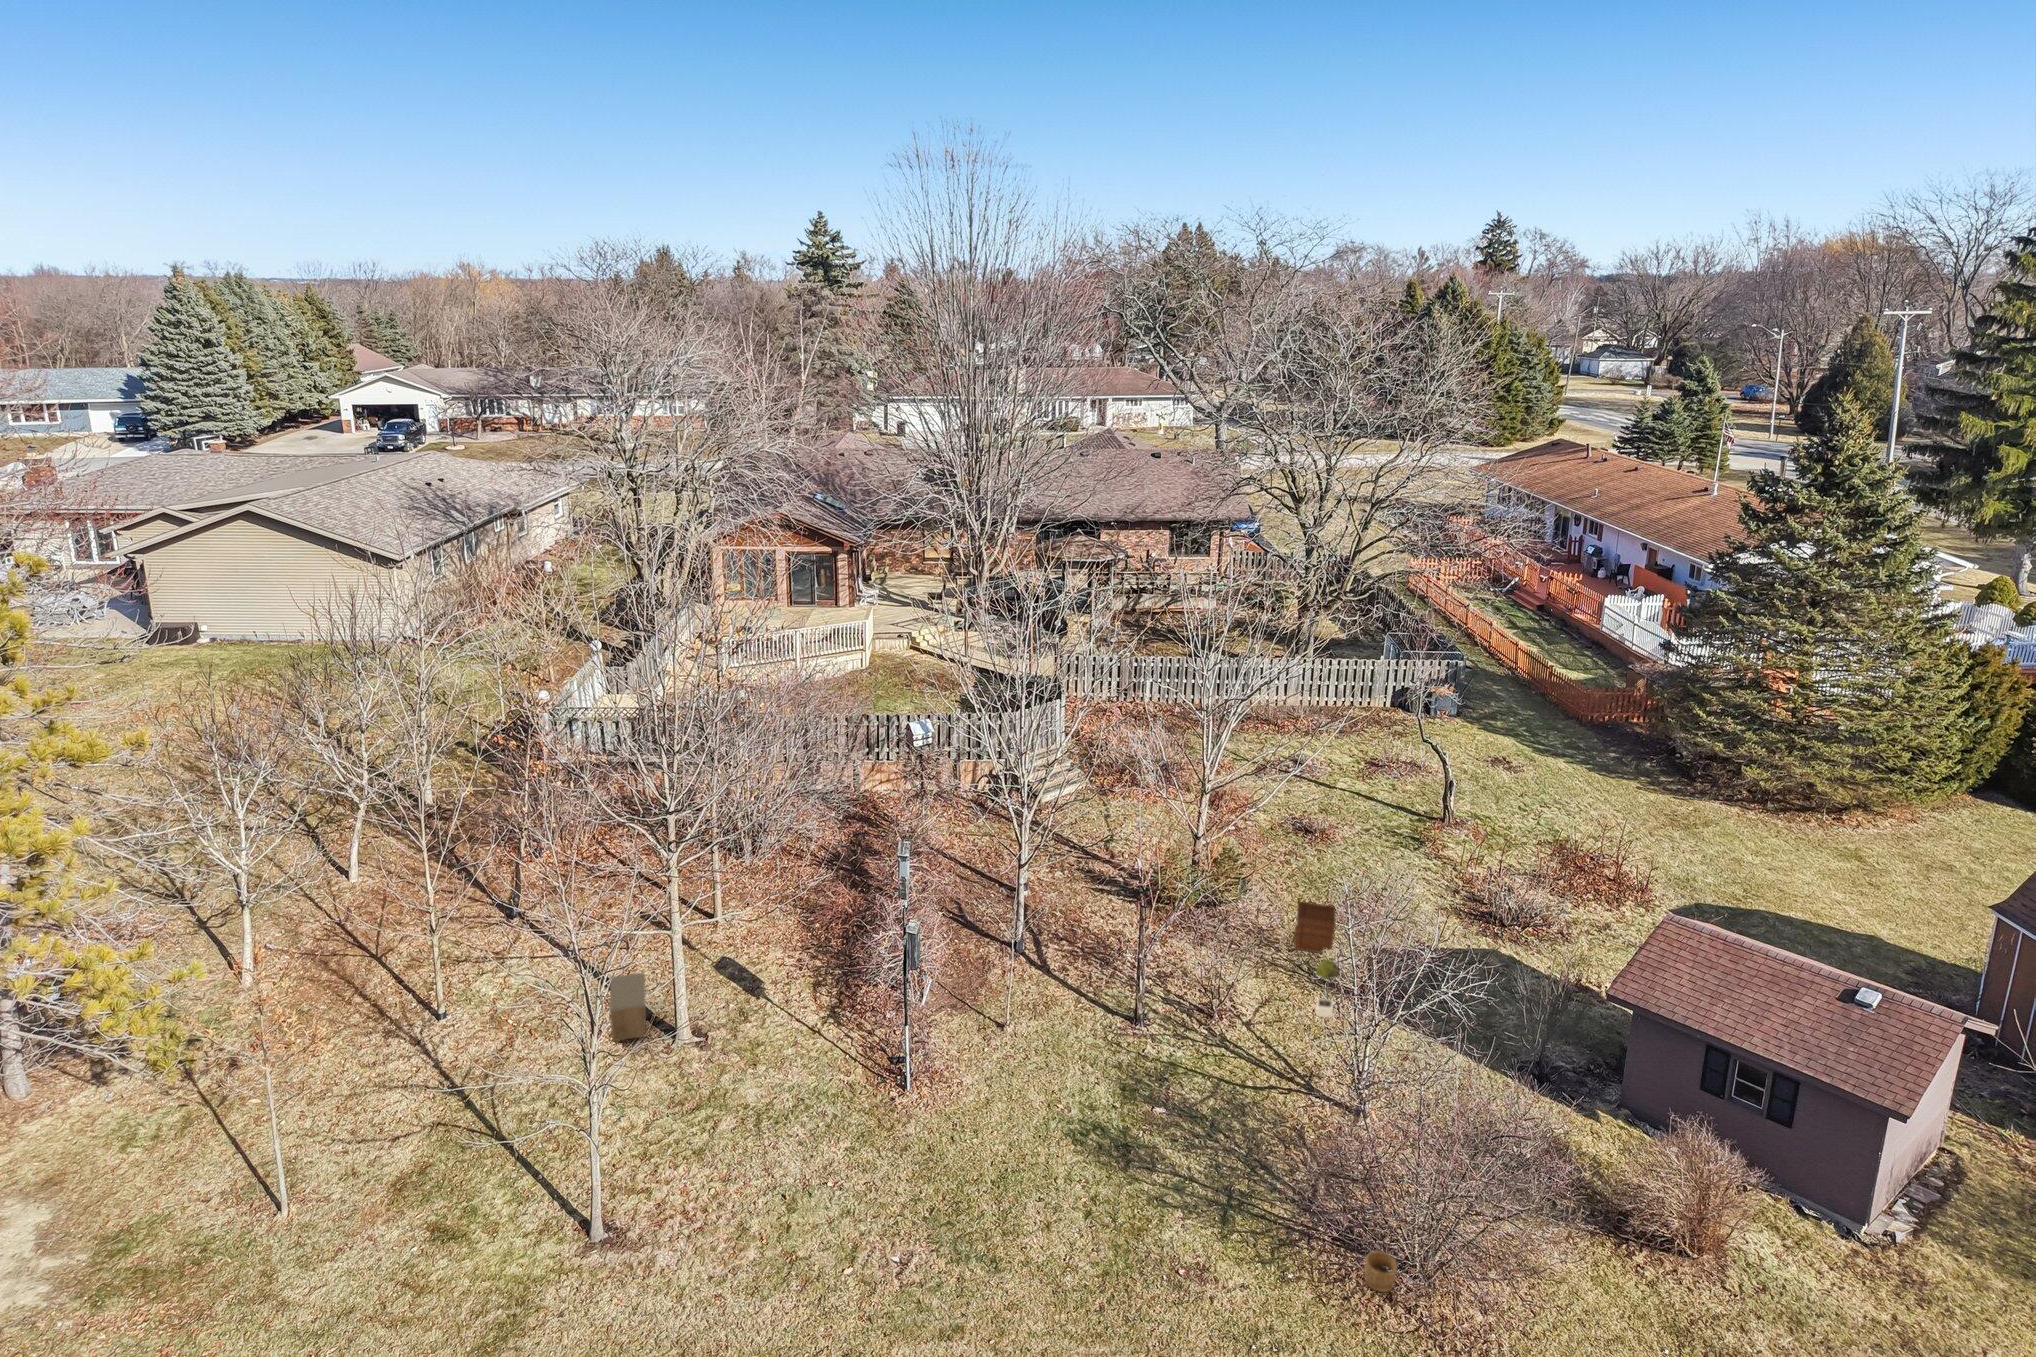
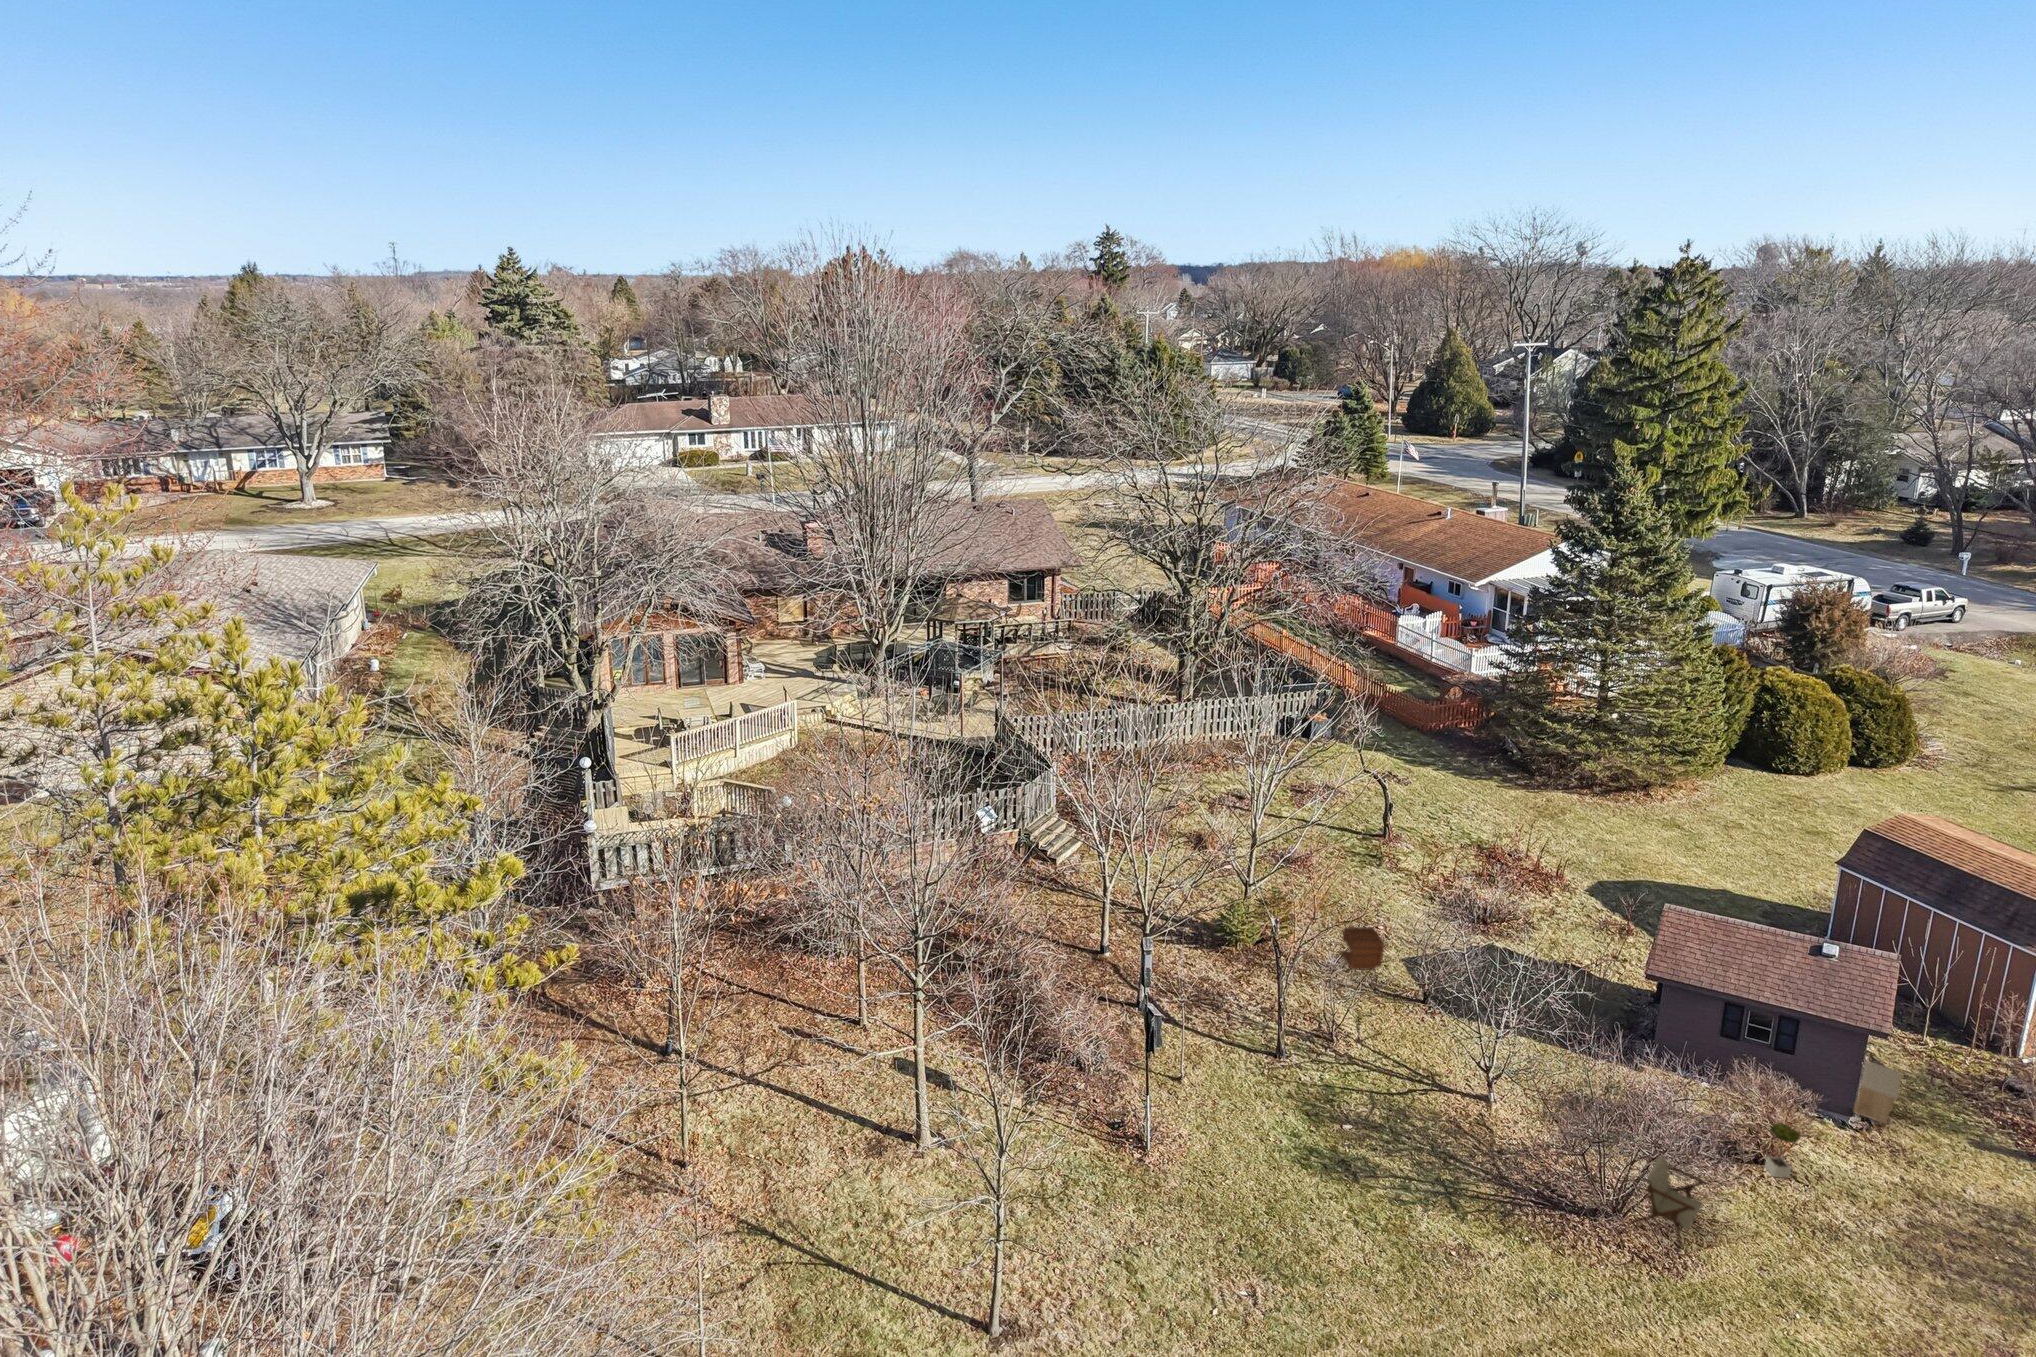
potted tree: present [1316,960,1339,1018] -> present [1765,1123,1800,1178]
storage bench: present [609,973,646,1041] -> present [1853,1061,1902,1125]
lounge chair: none [1432,1206,1542,1332] -> present [1630,1157,1708,1248]
wooden bucket: present [1364,1251,1397,1292] -> none [1572,1206,1600,1238]

